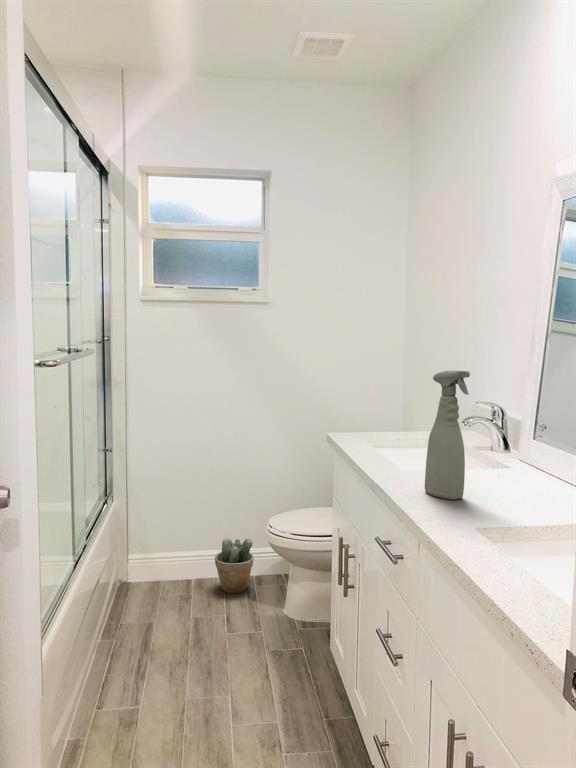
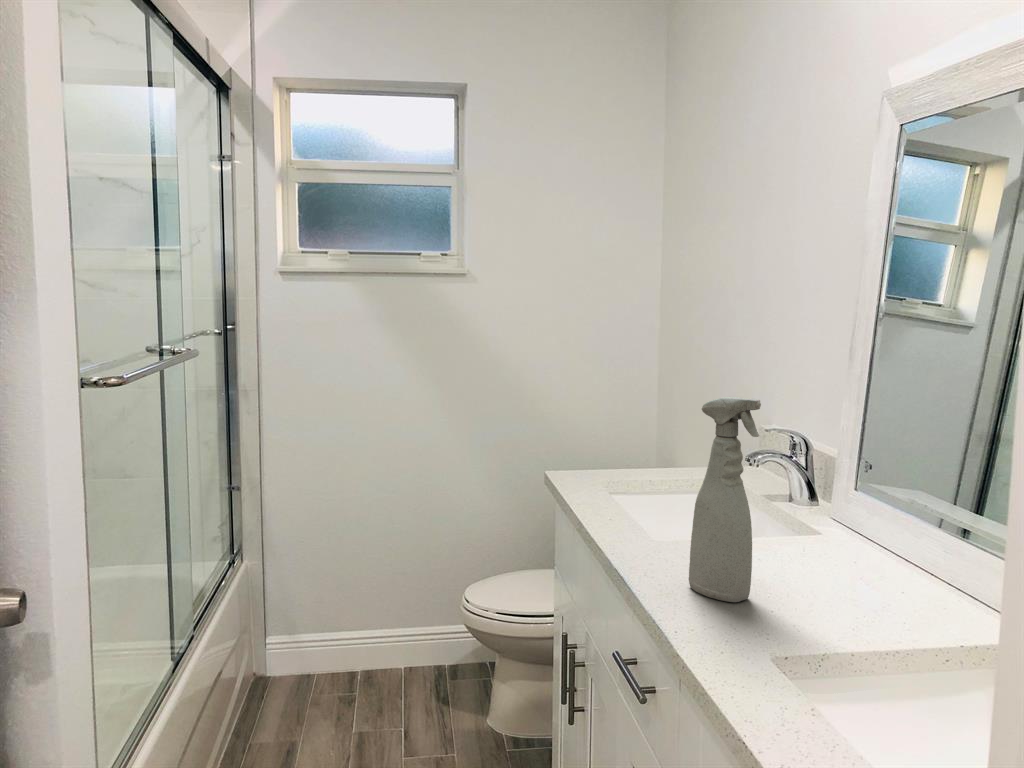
potted plant: present [215,539,254,593] -> none [389,614,445,692]

